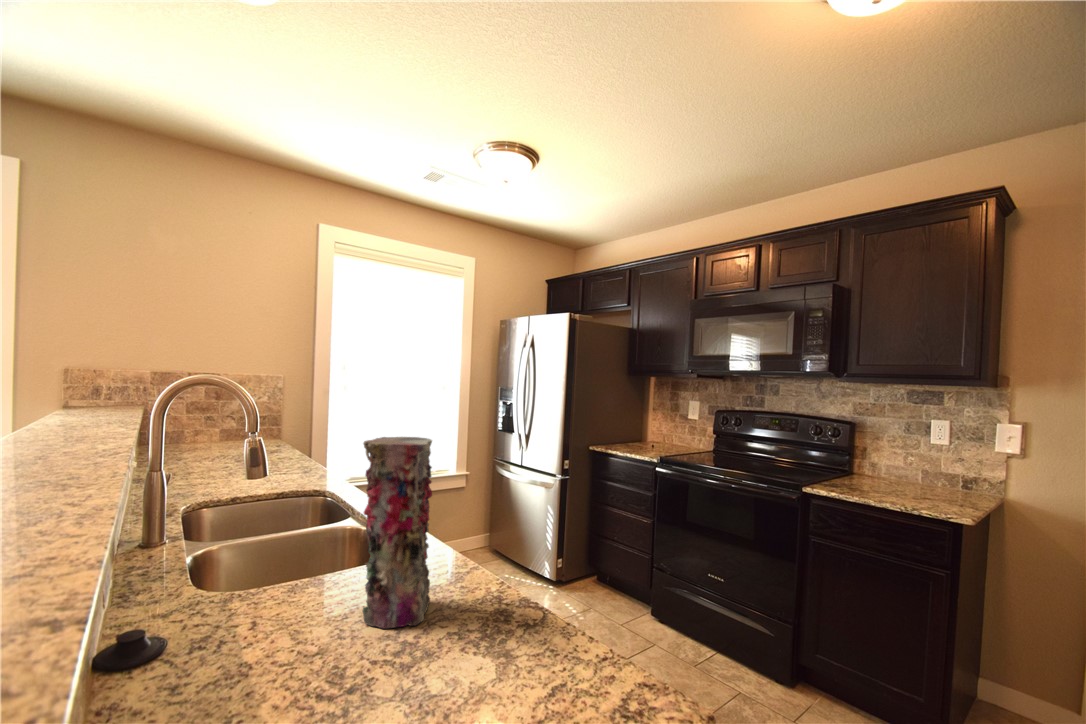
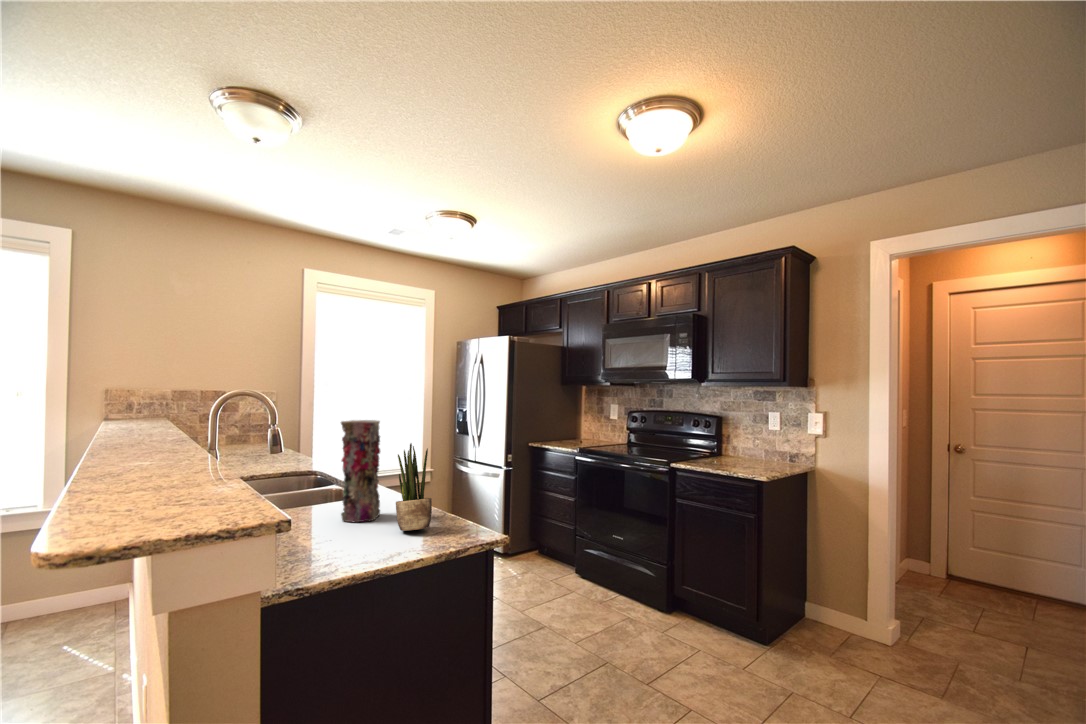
potted plant: none [468,490,536,670] -> present [396,443,432,531]

